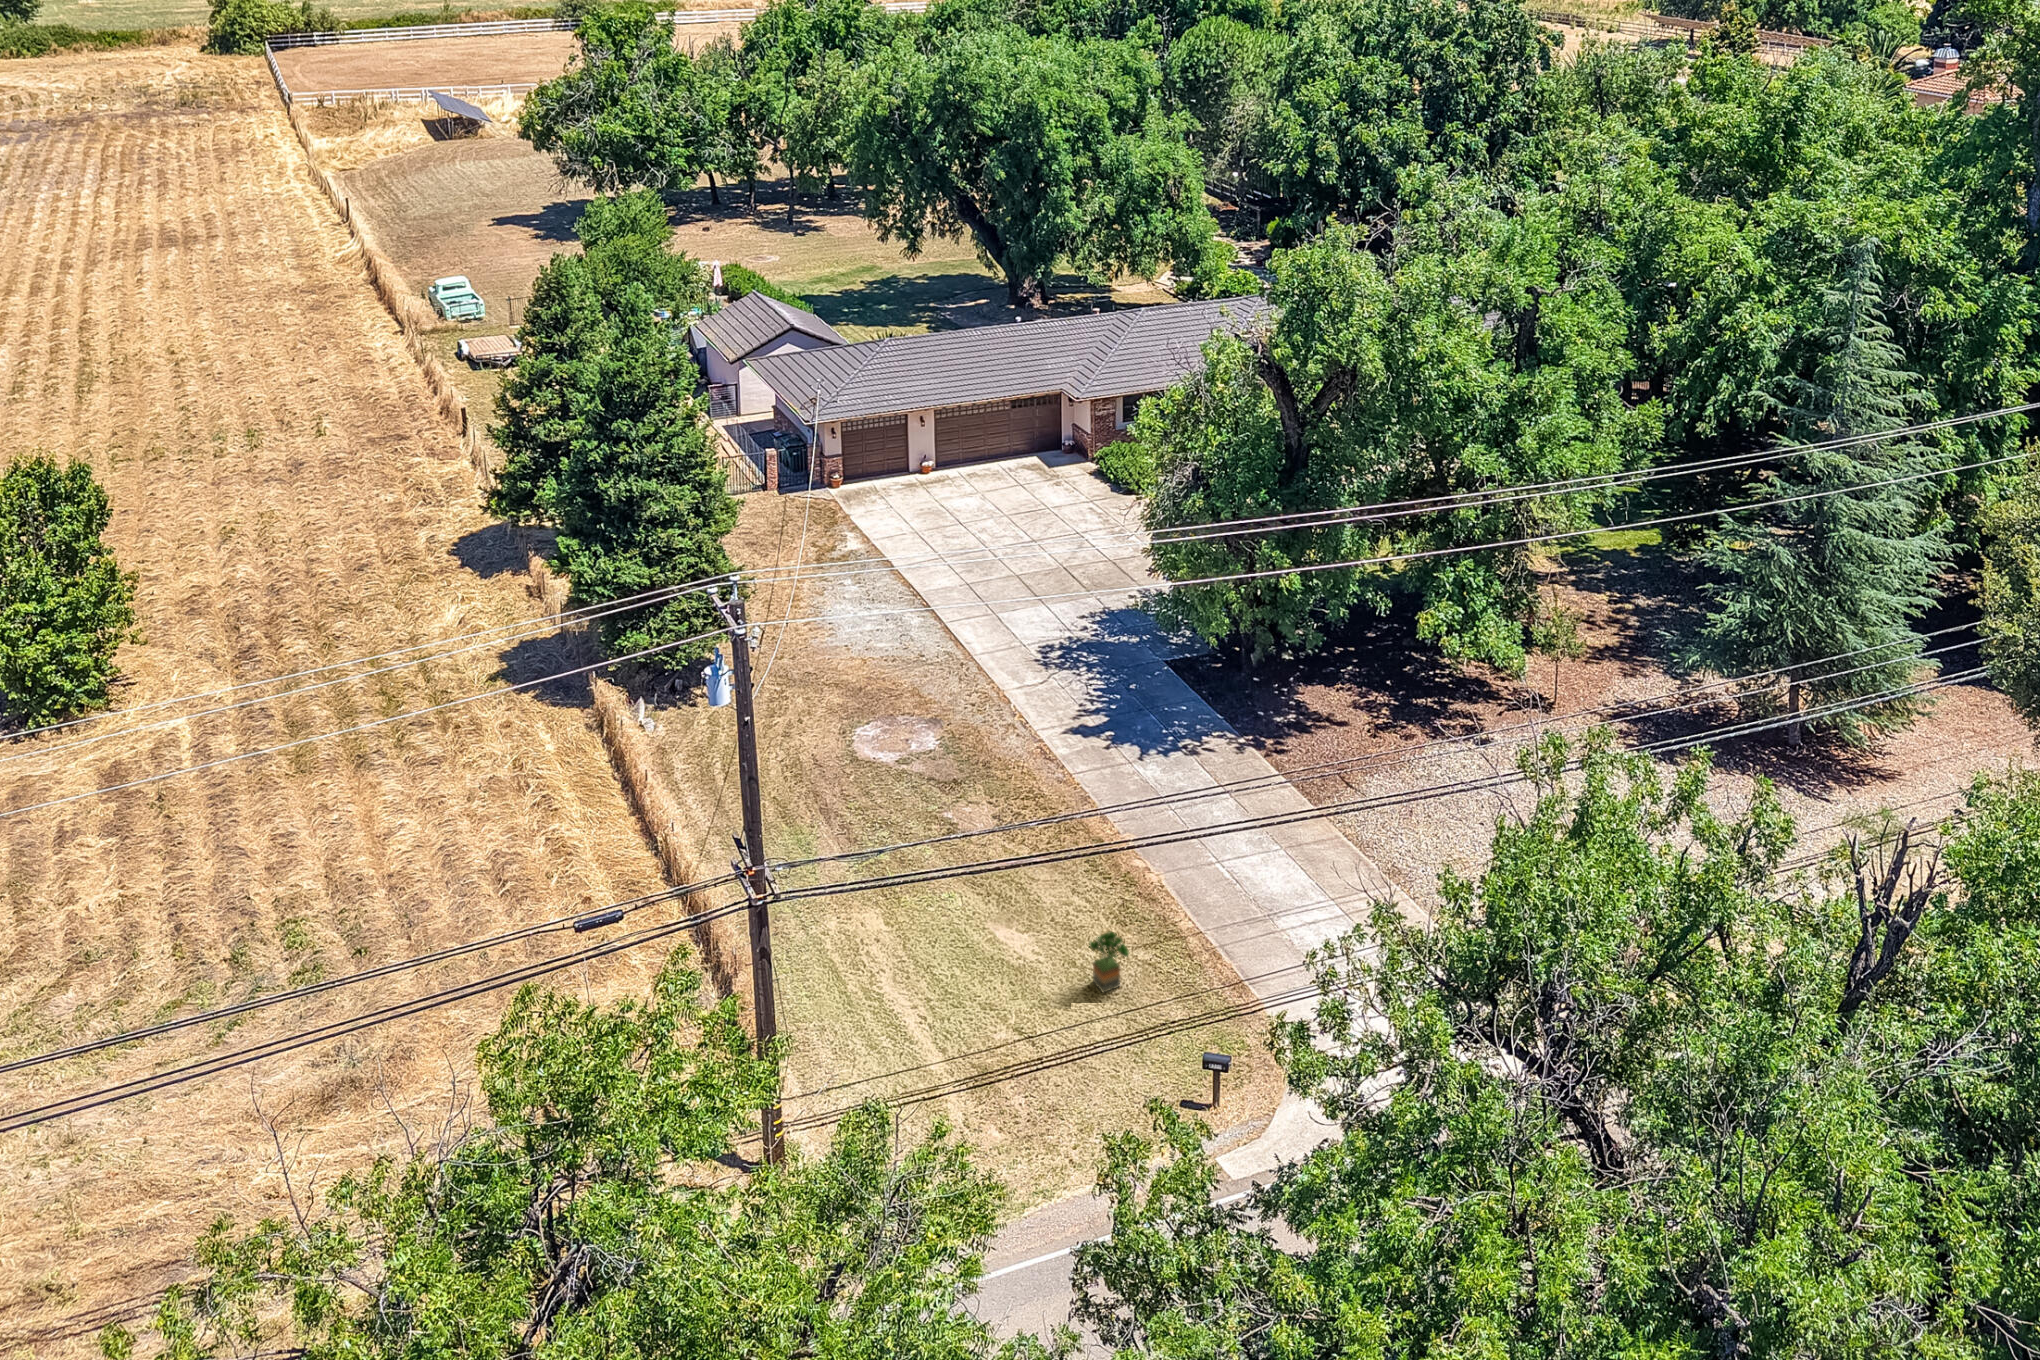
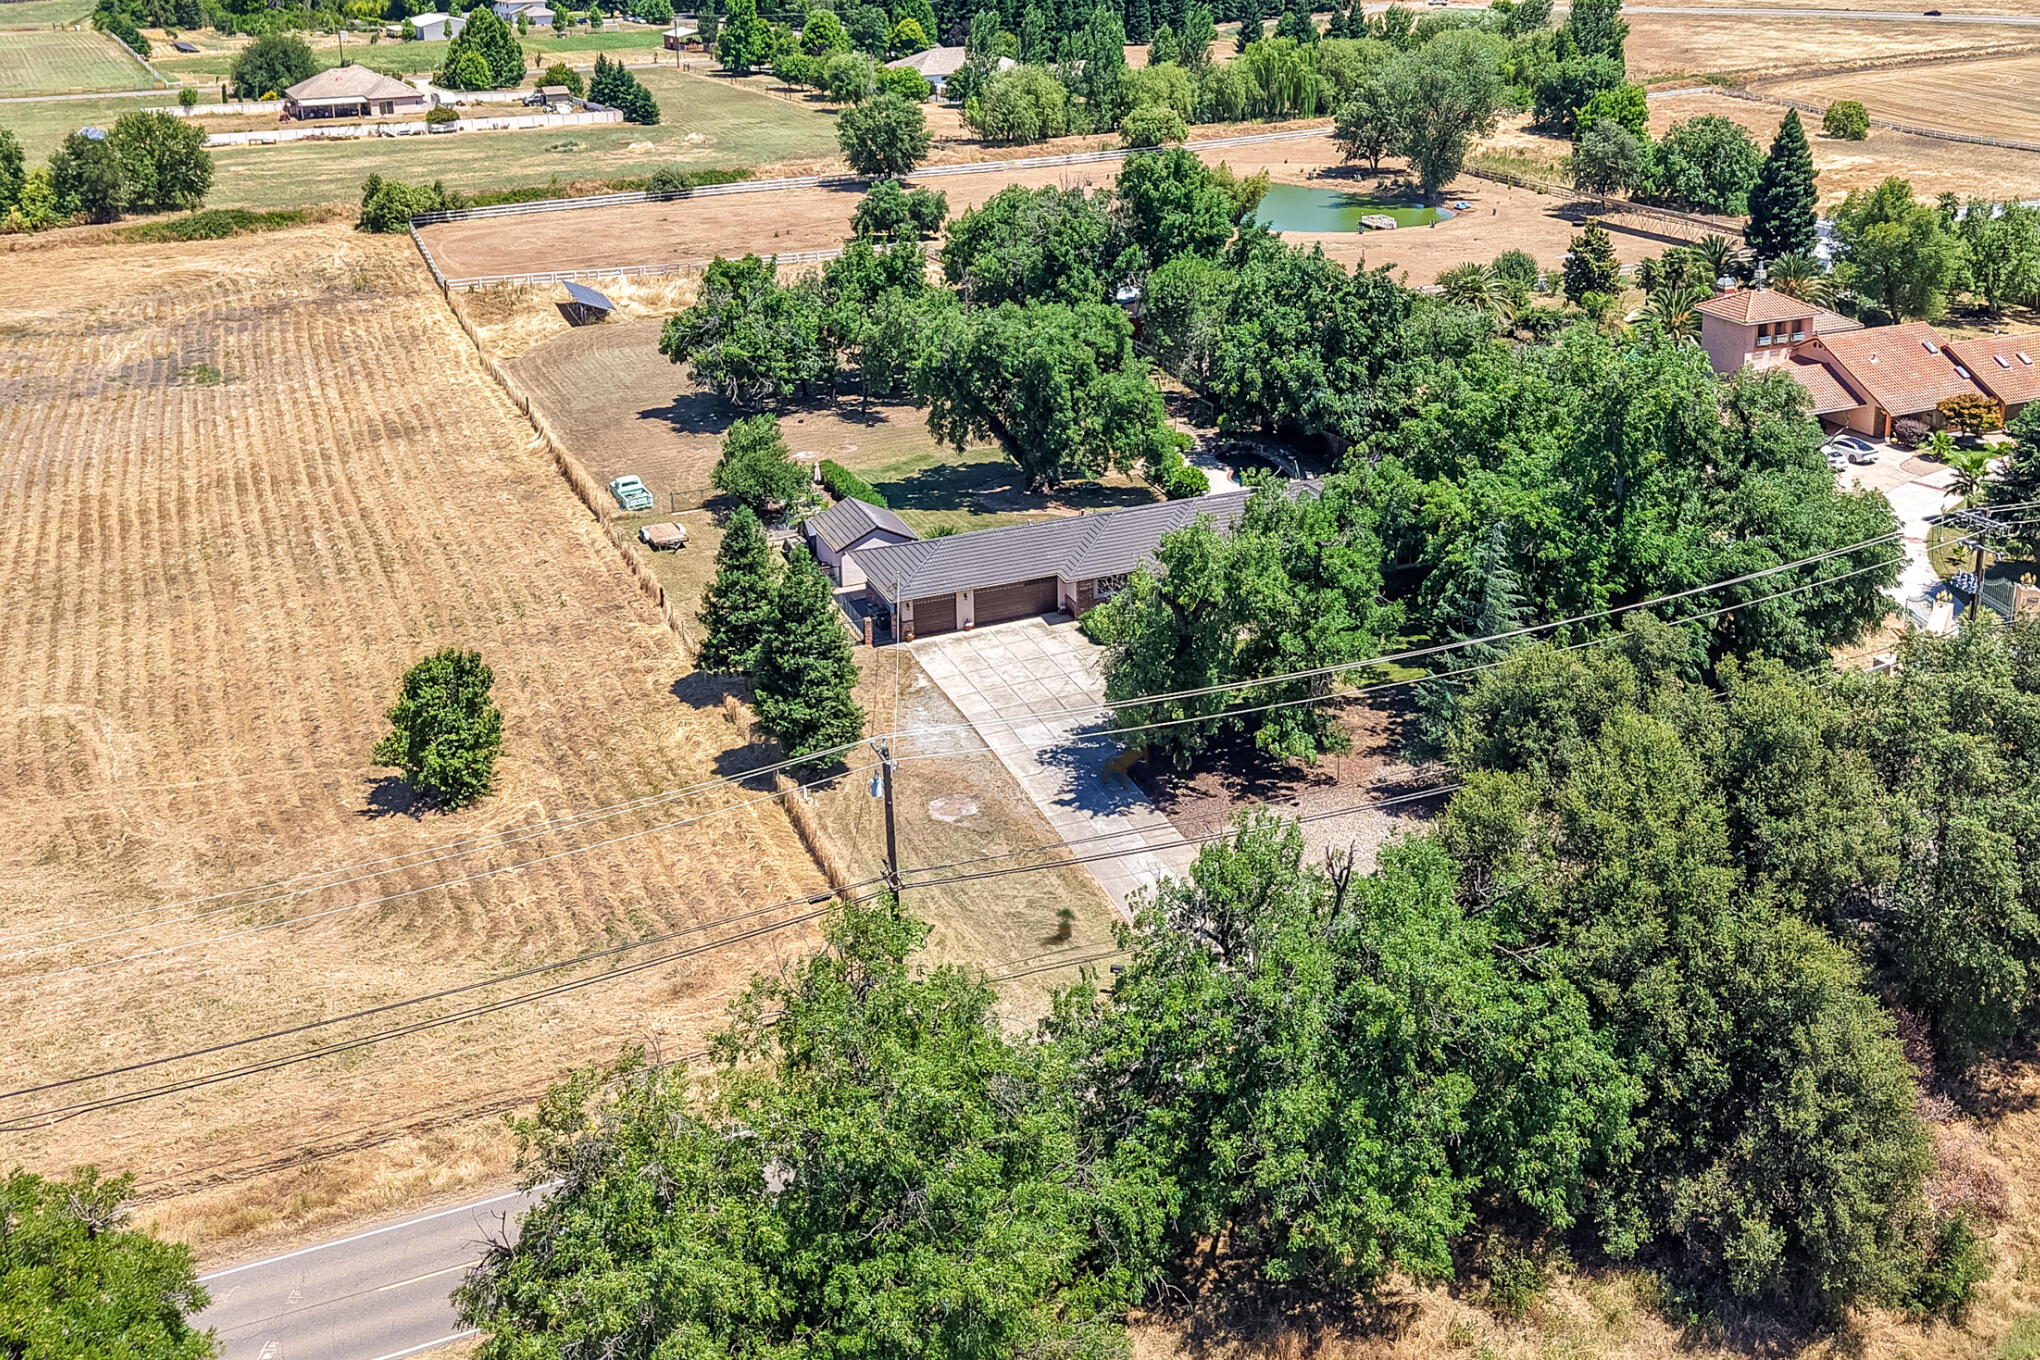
bench: none [1154,628,1229,711] -> present [1104,740,1148,789]

